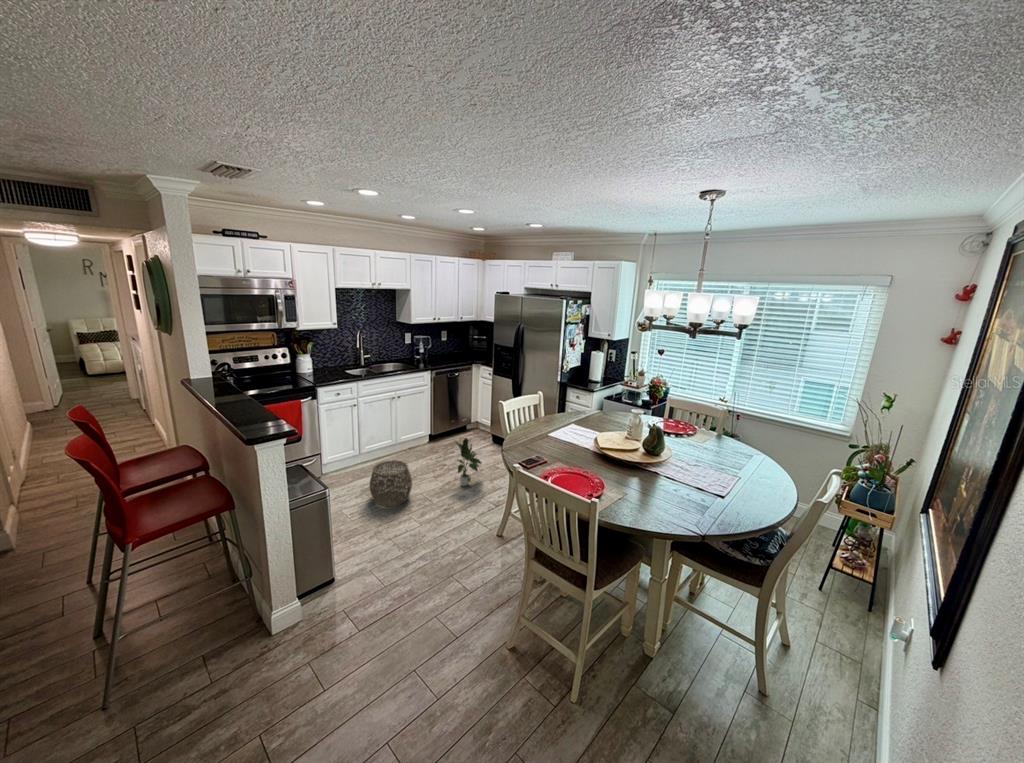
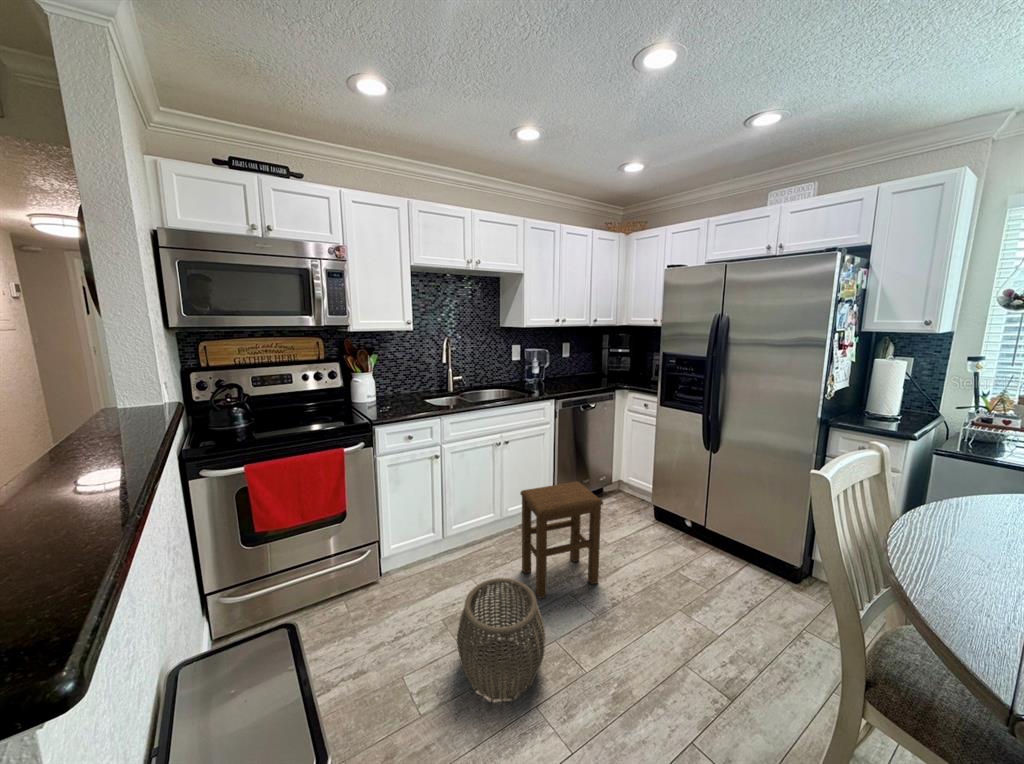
stool: none [405,418,449,477] -> present [520,482,603,598]
potted plant: present [456,438,482,486] -> none [624,534,691,637]

